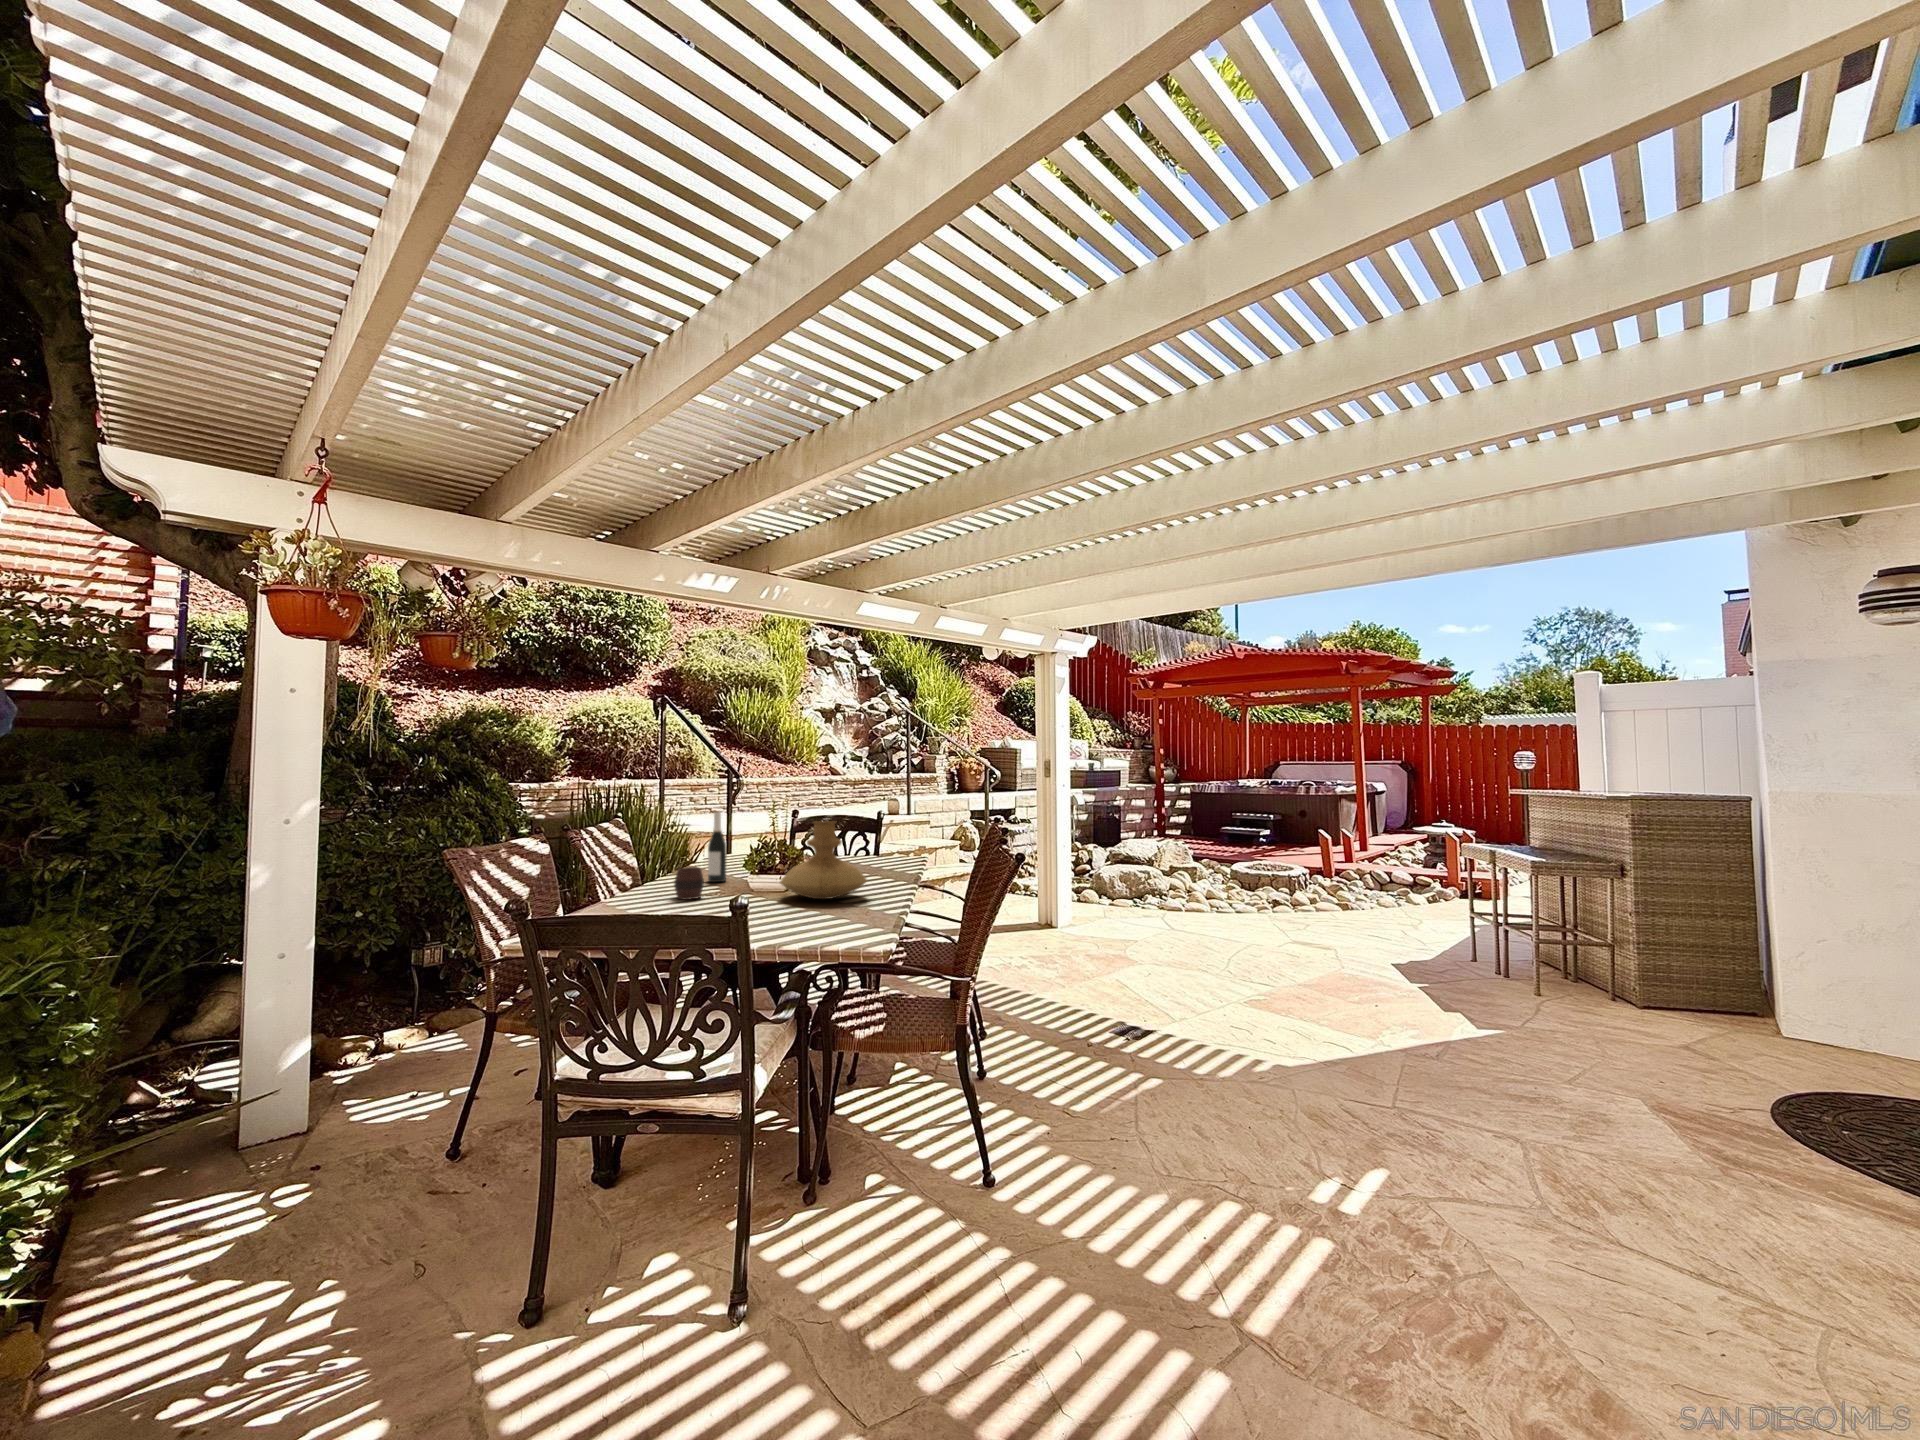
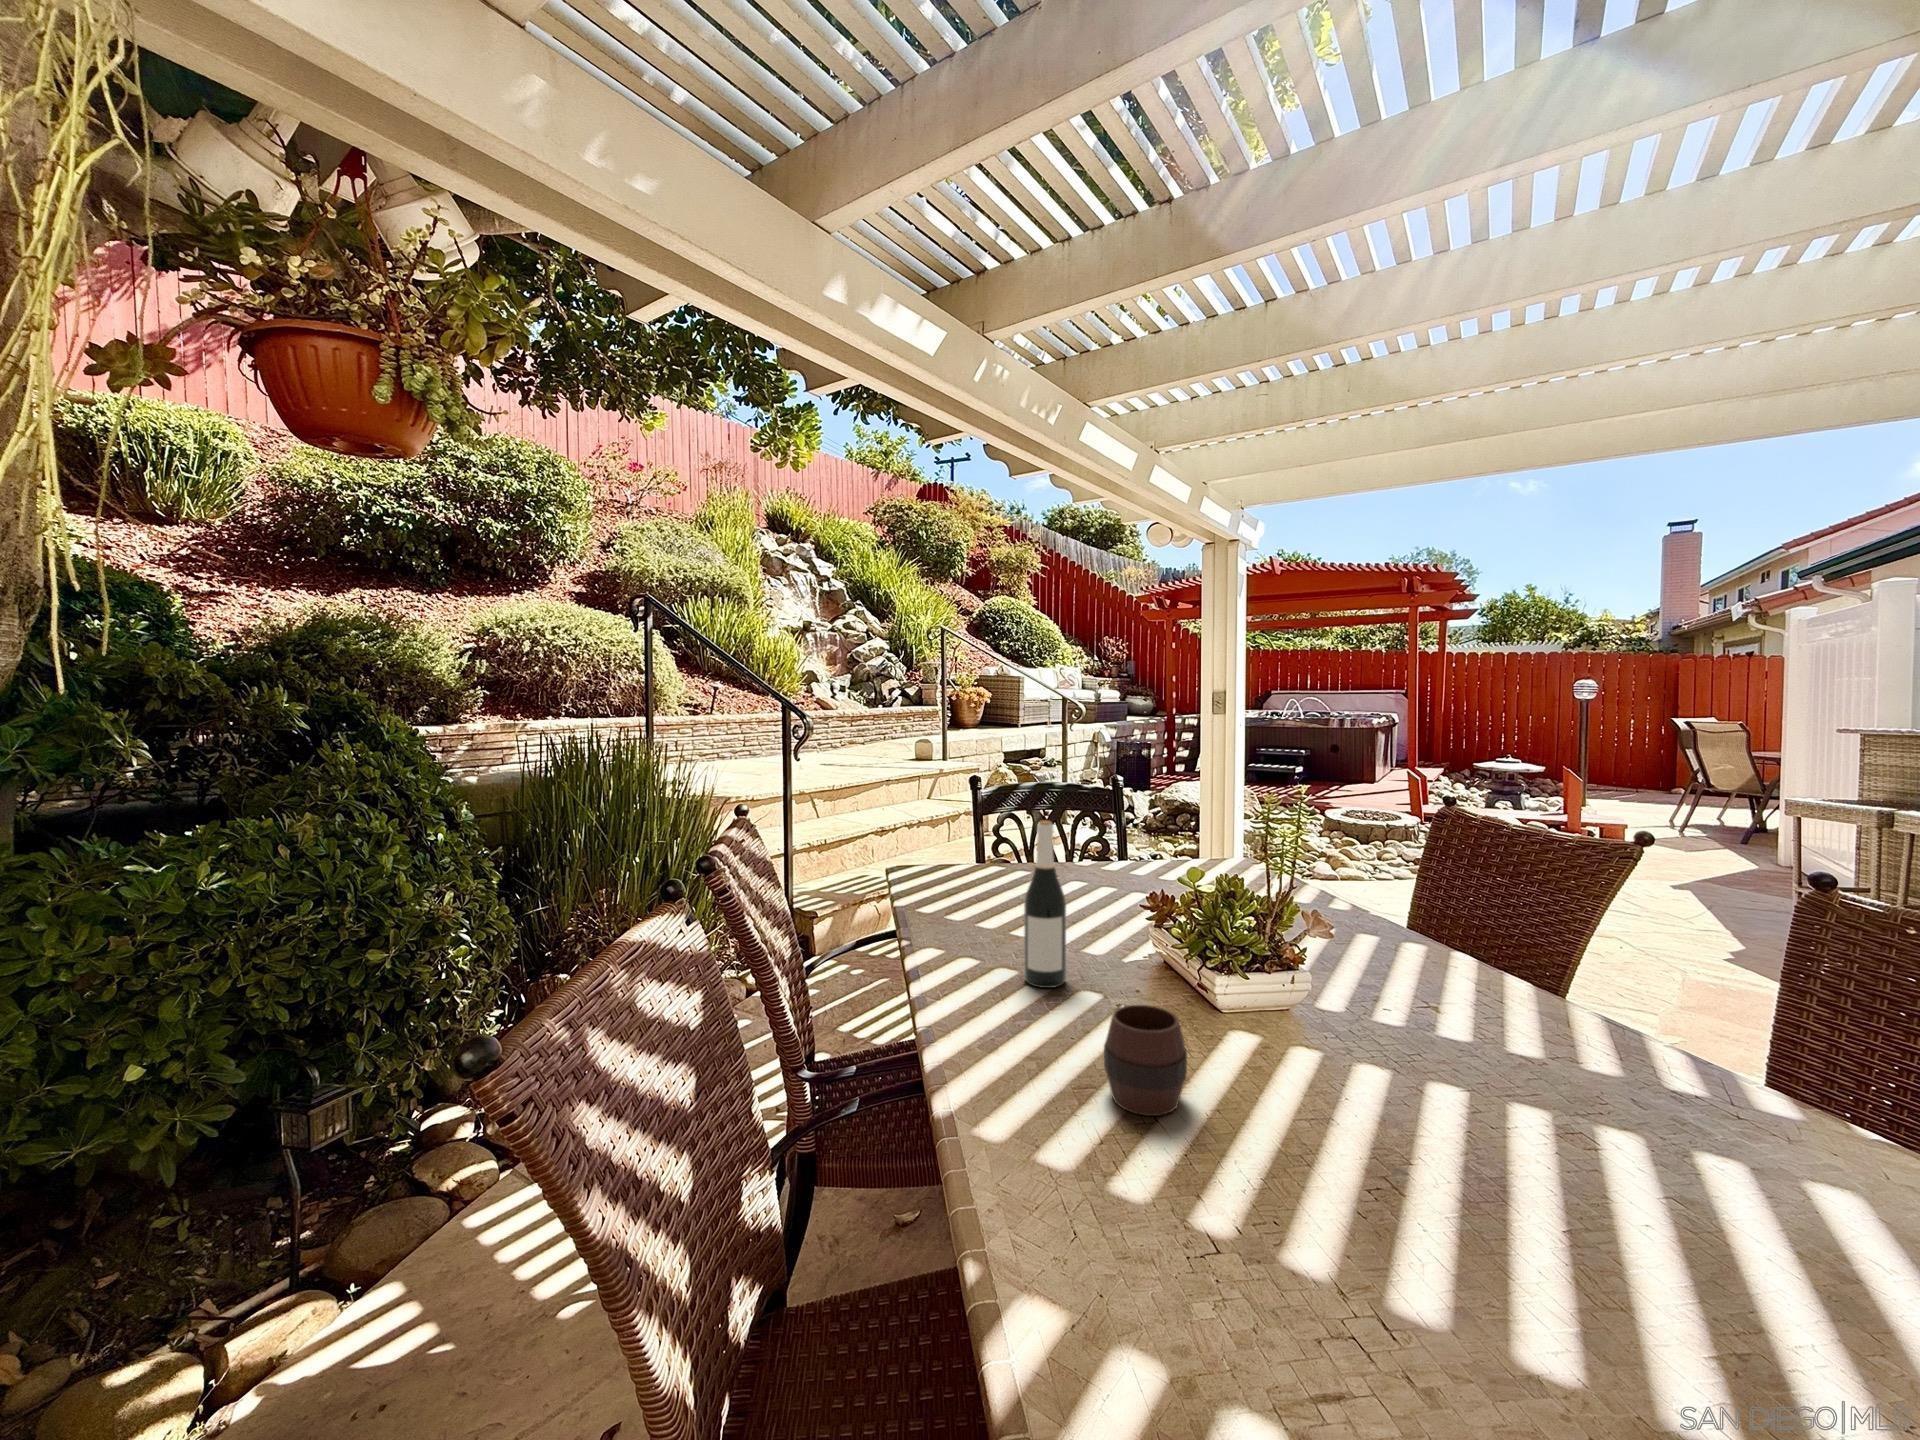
vase: present [780,821,867,899] -> none [1323,857,1588,1075]

